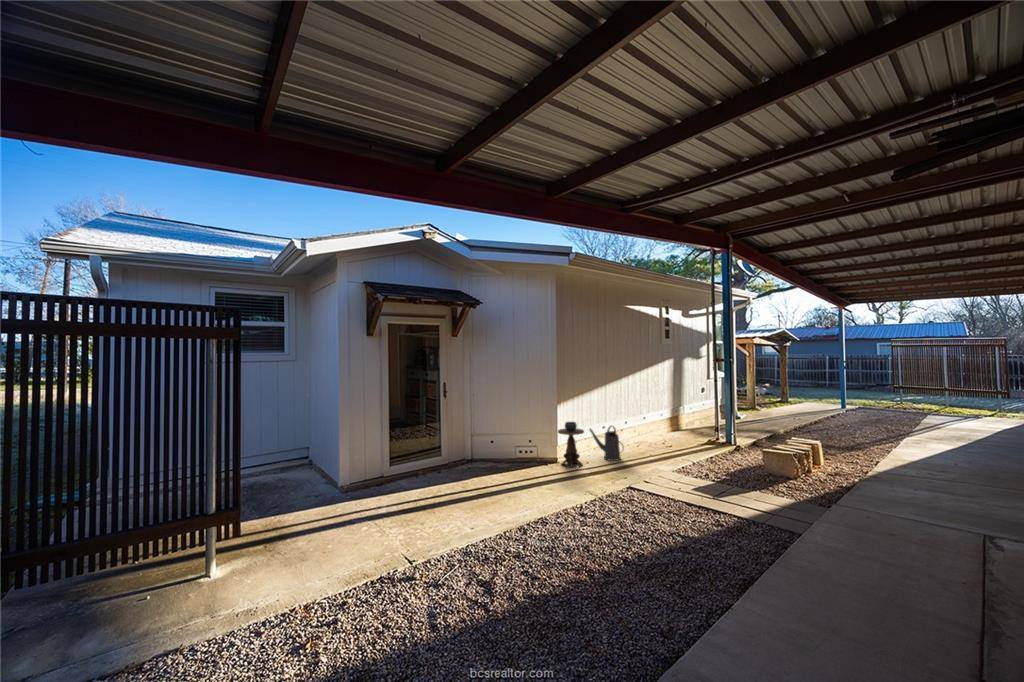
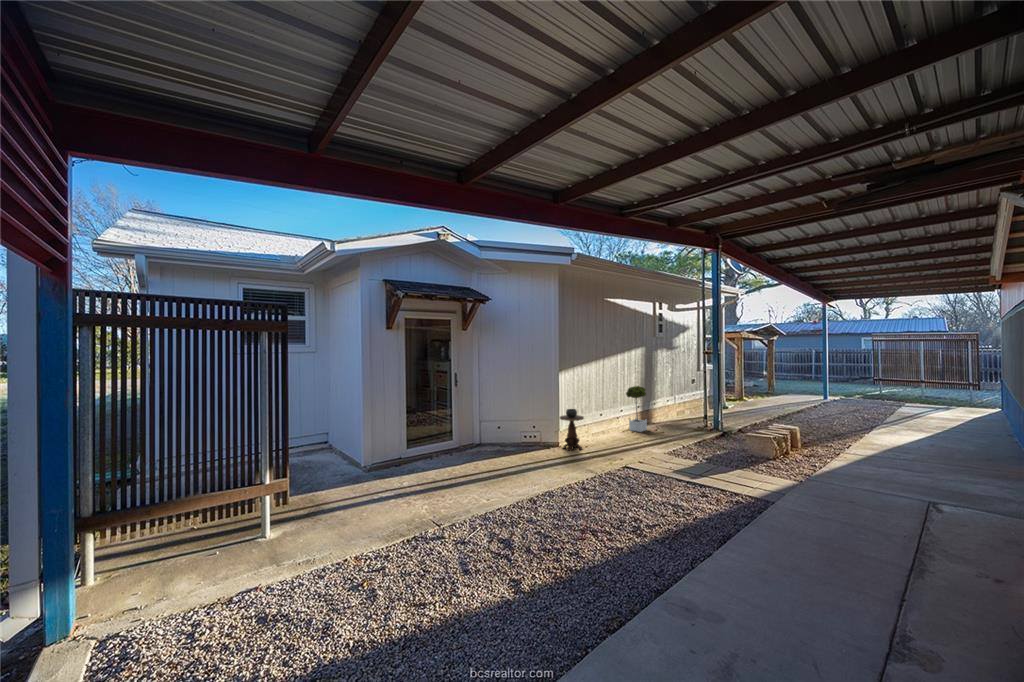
potted tree: none [630,395,653,445] -> present [626,386,647,432]
watering can: present [590,426,624,461] -> none [588,413,620,445]

